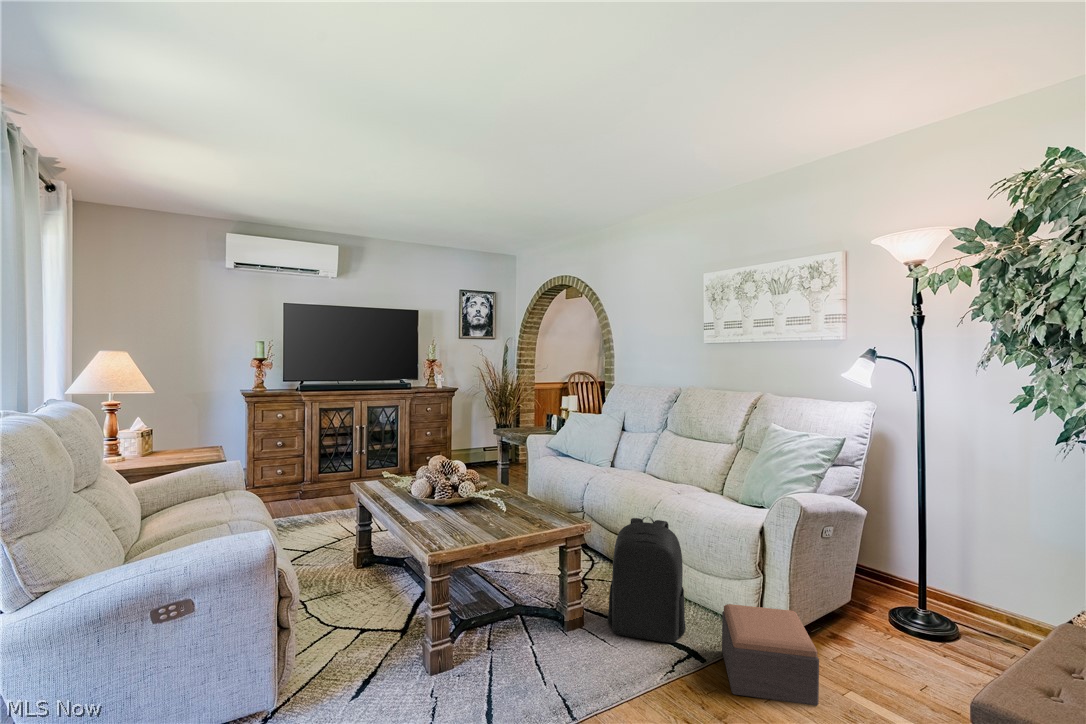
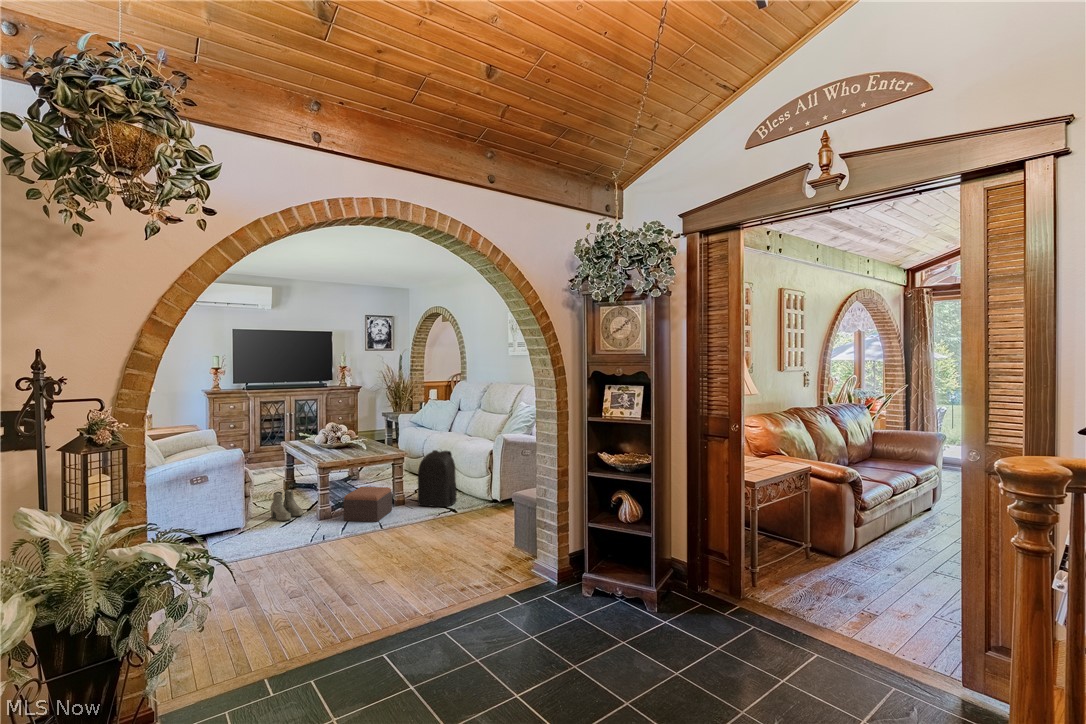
boots: none [331,595,395,675] -> present [271,489,303,521]
footstool: present [722,604,819,706] -> present [344,487,392,522]

